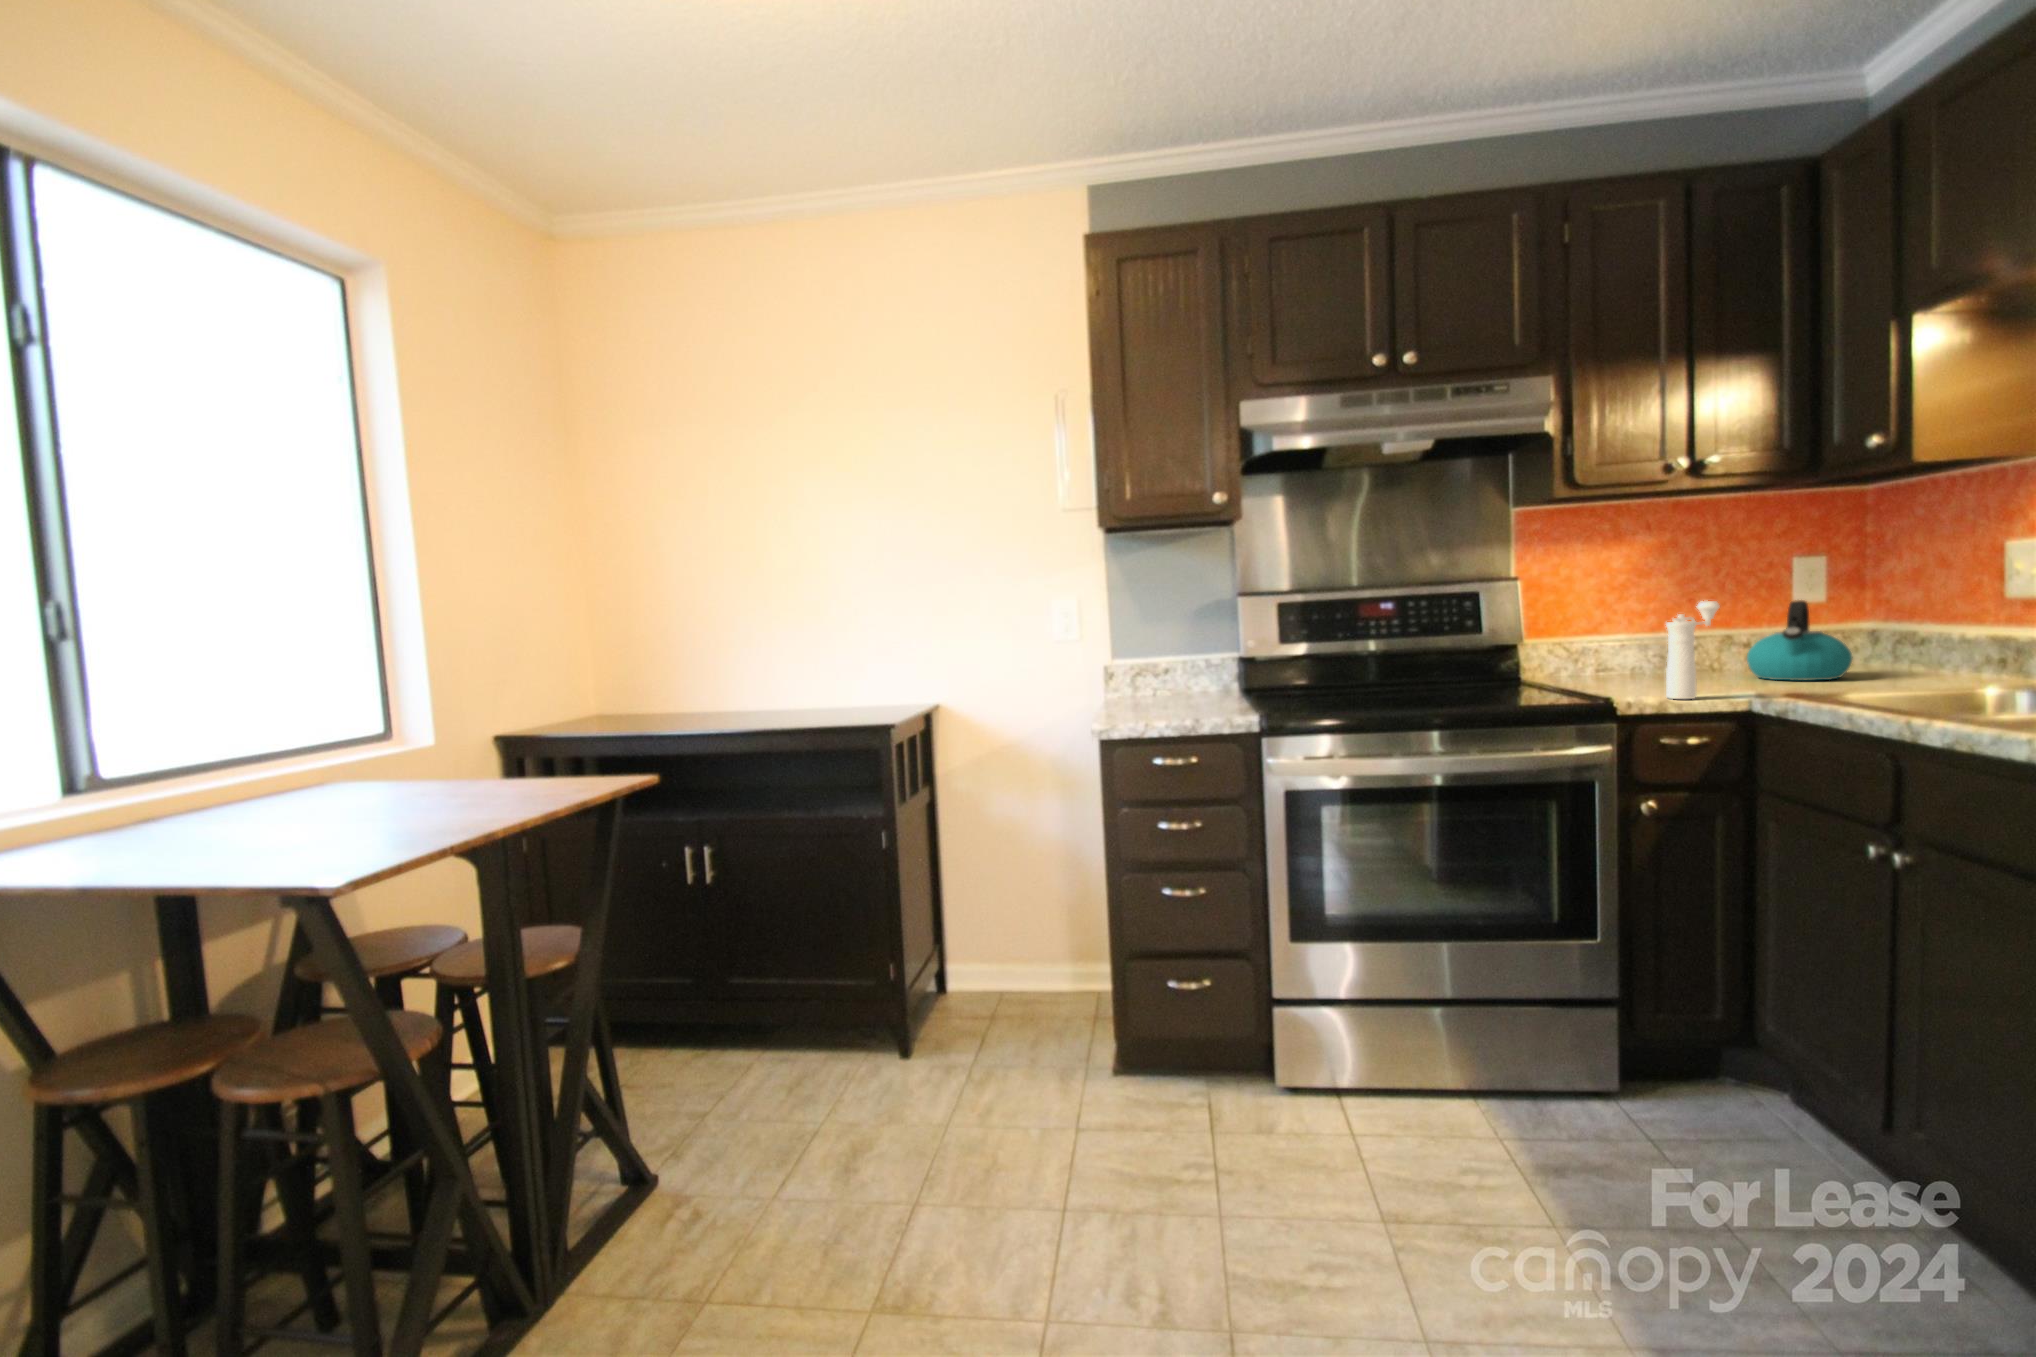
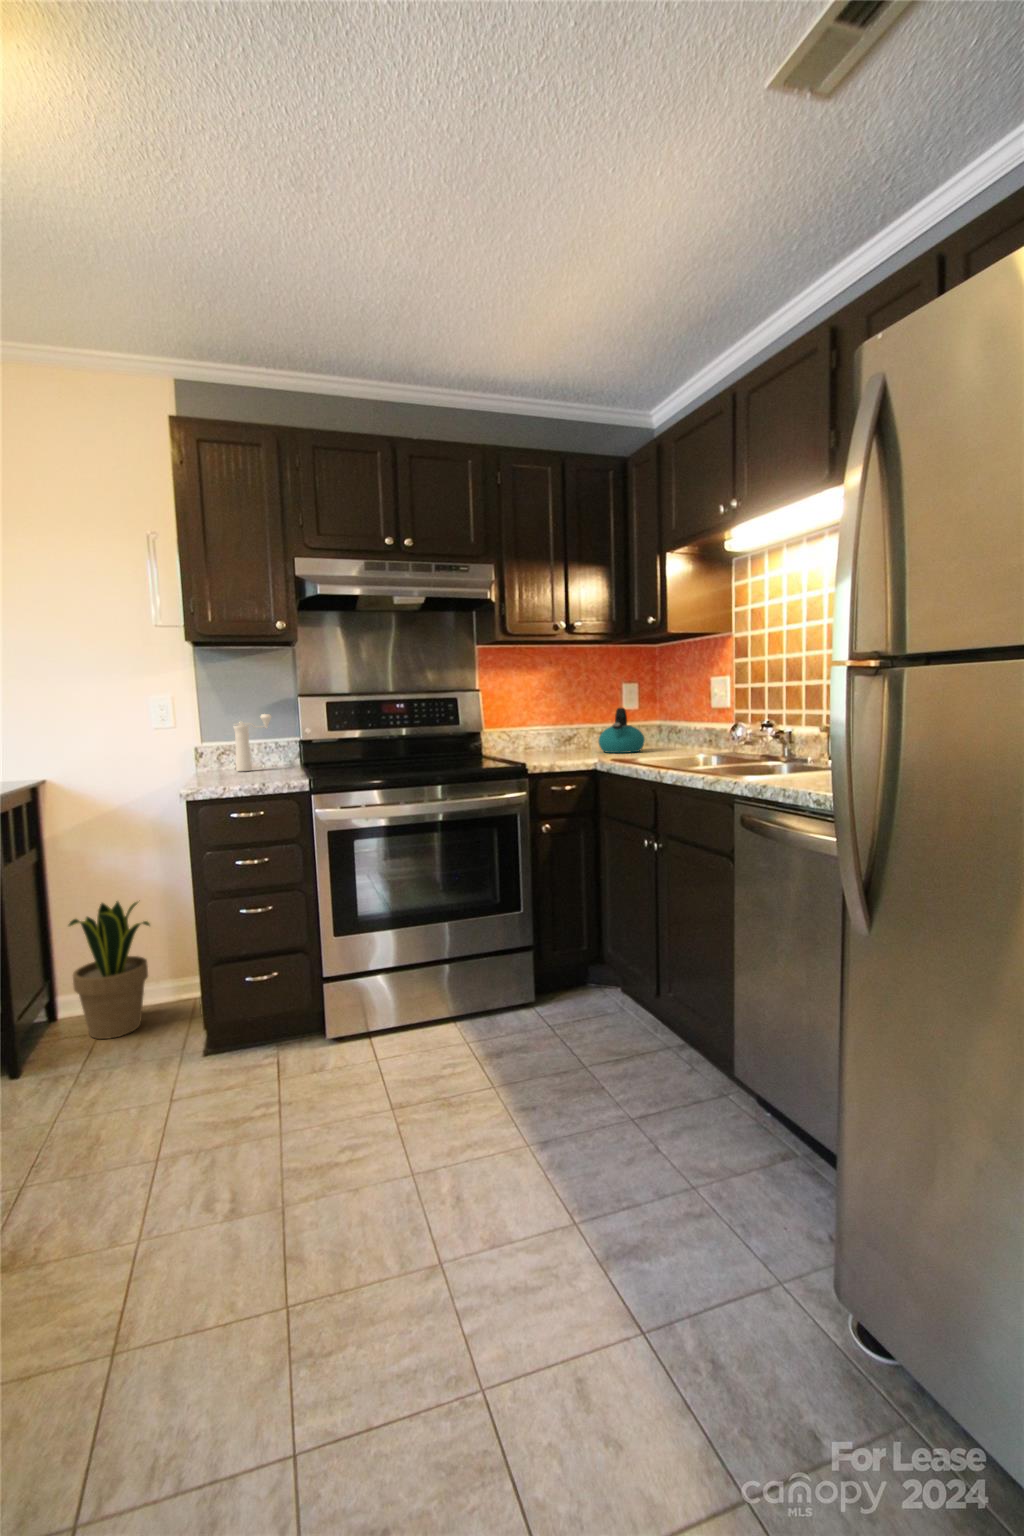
pepper mill: present [1666,601,1720,699] -> present [234,714,271,771]
potted plant: none [961,852,1050,1023] -> present [69,901,150,1039]

